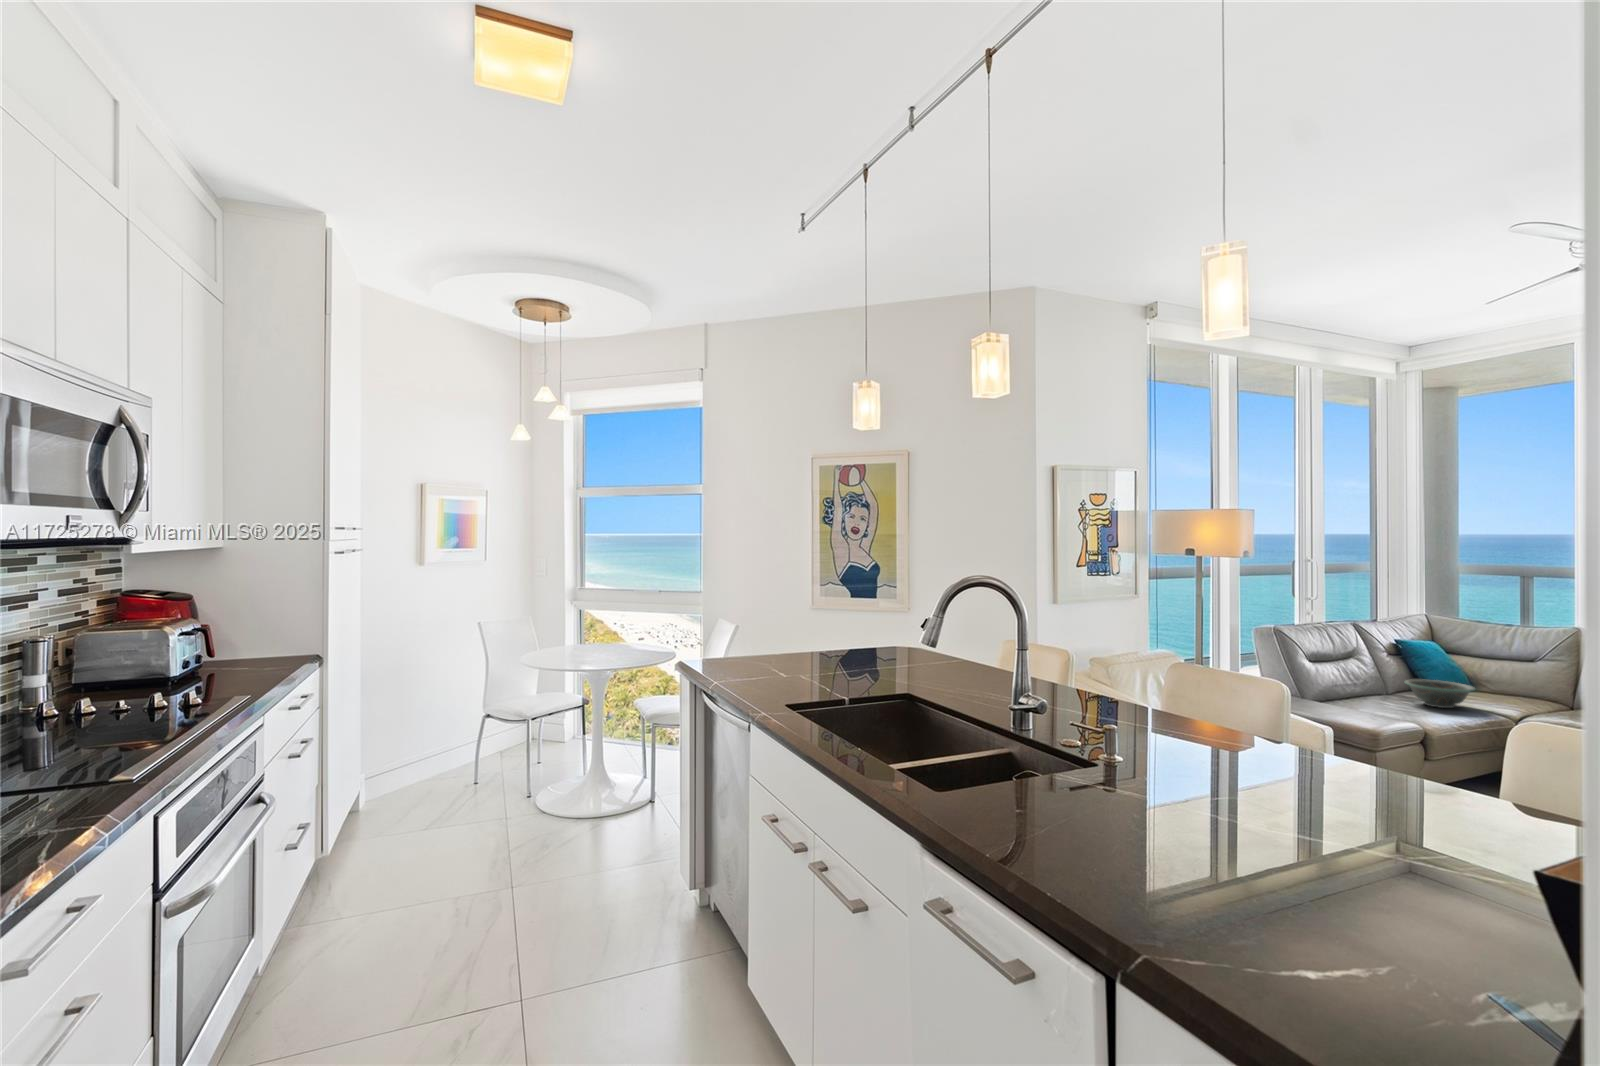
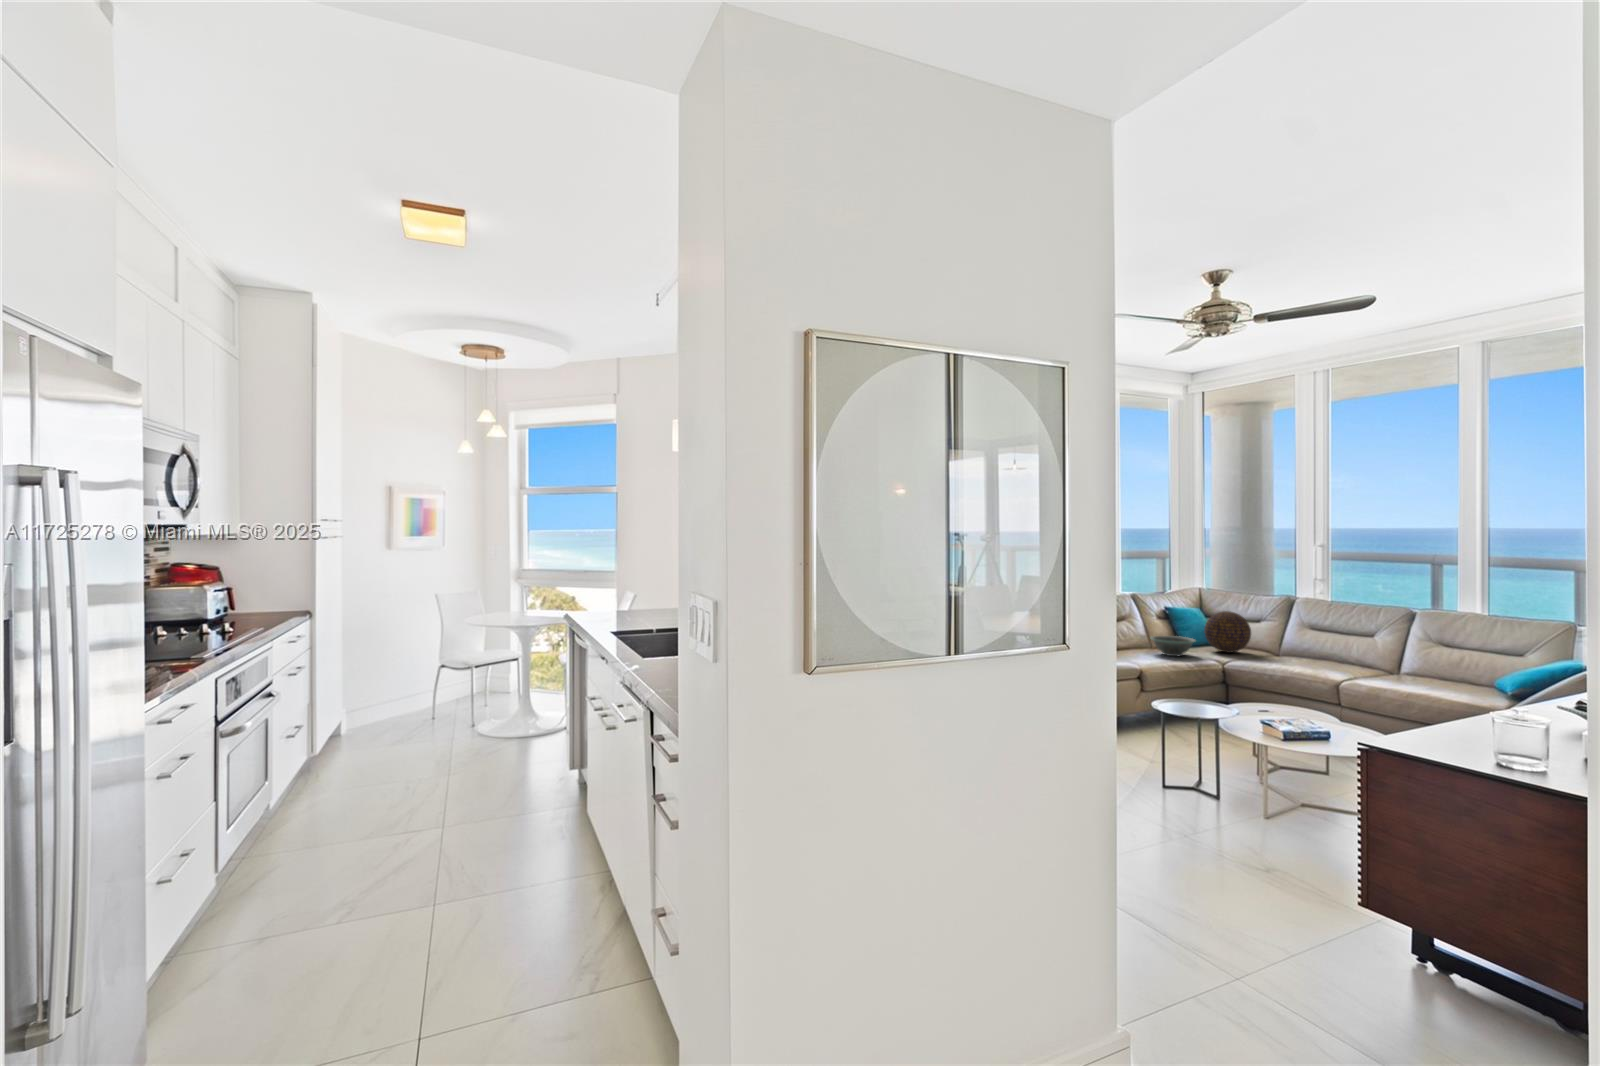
decorative orb: none [1470,648,1542,702] -> present [1204,611,1251,653]

